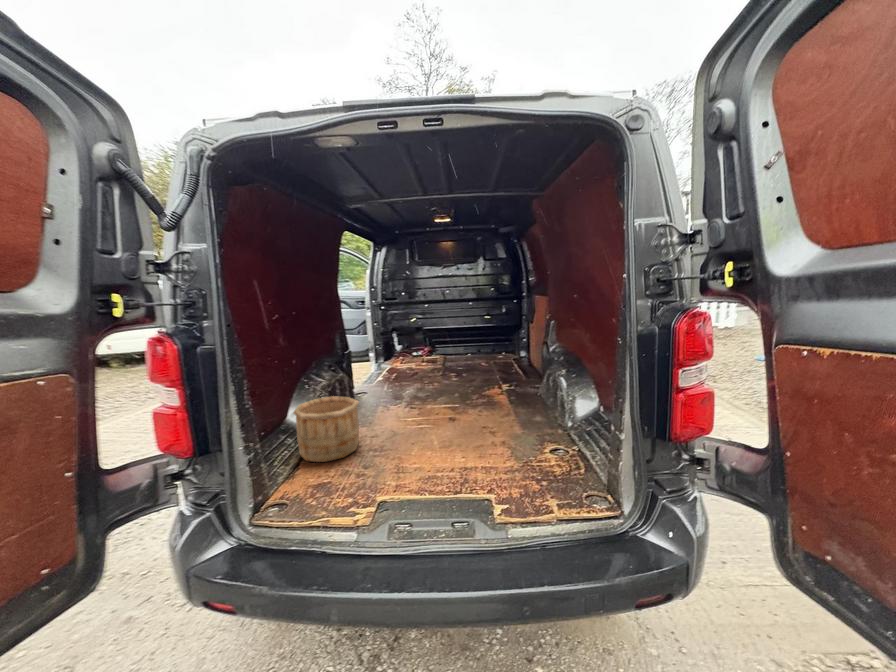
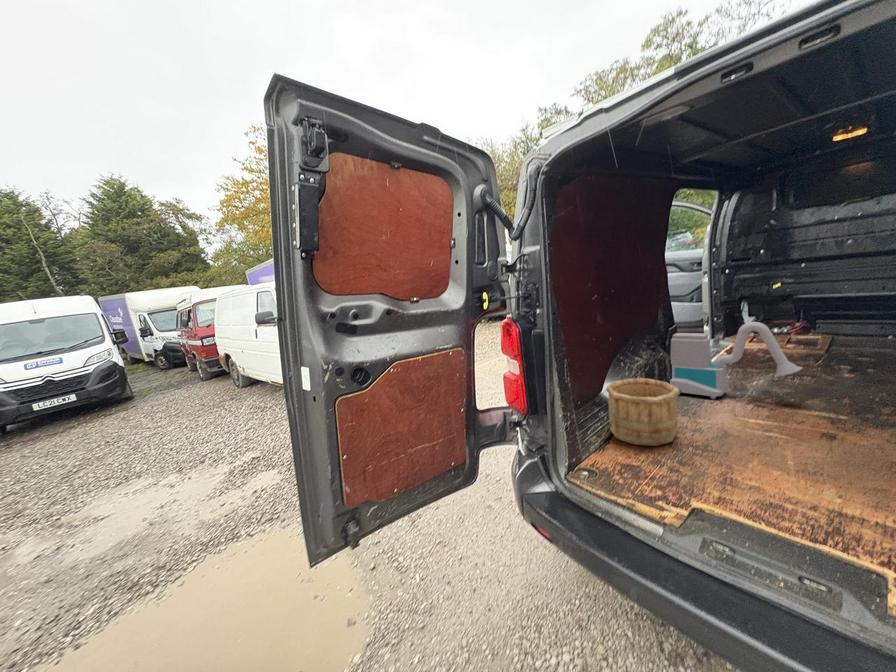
vacuum cleaner: none [348,344,433,411] -> present [670,322,802,399]

